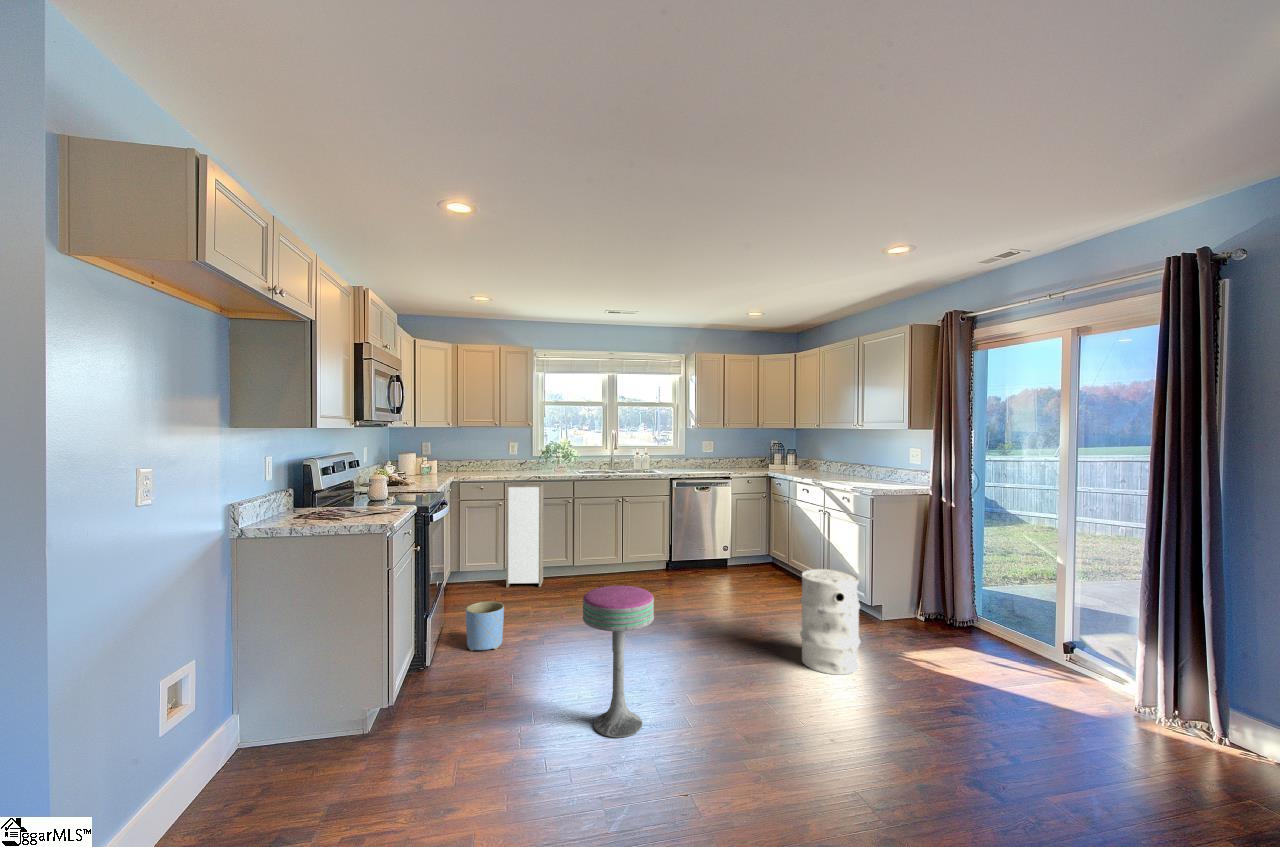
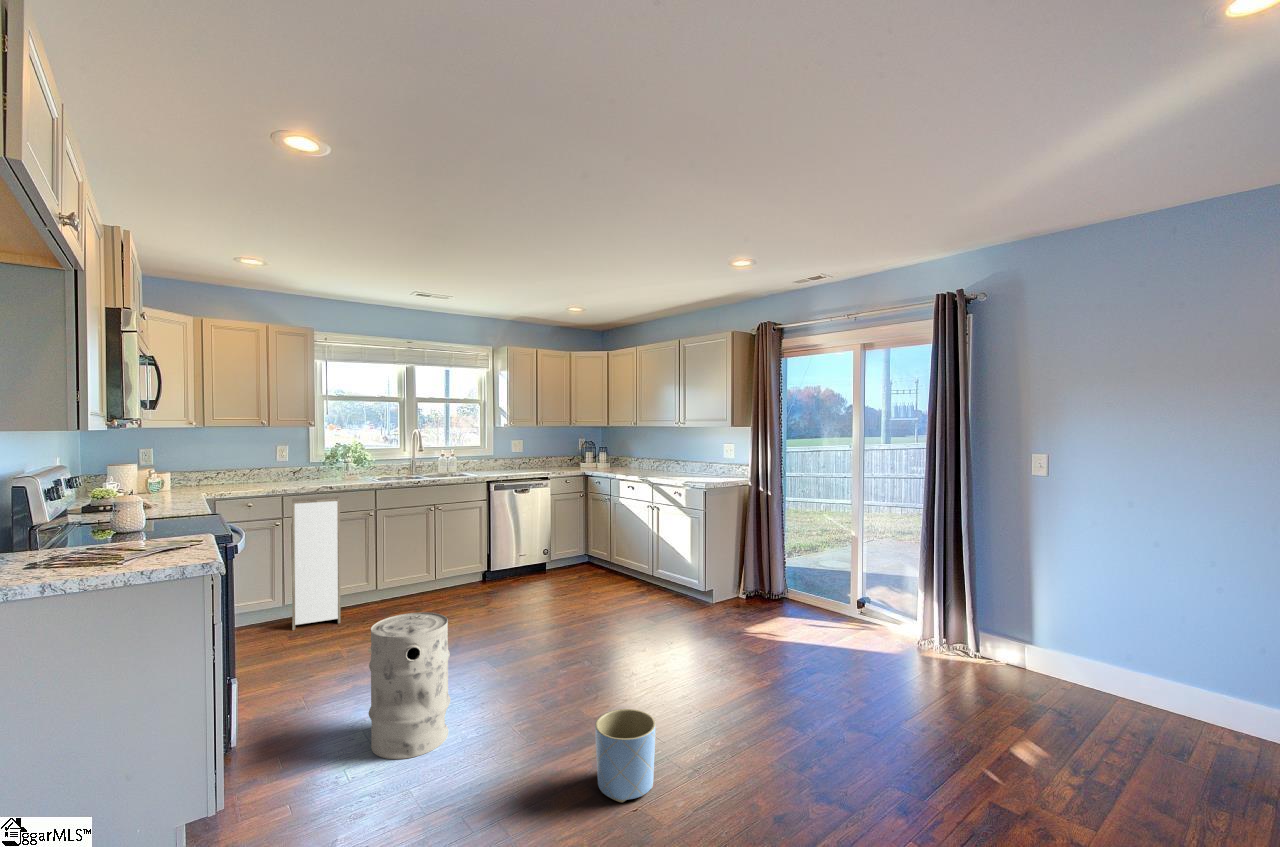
trash can: present [800,569,860,675] -> present [369,612,450,759]
bar stool: present [583,586,654,738] -> none [485,602,565,770]
planter: present [466,601,504,651] -> present [595,709,656,803]

